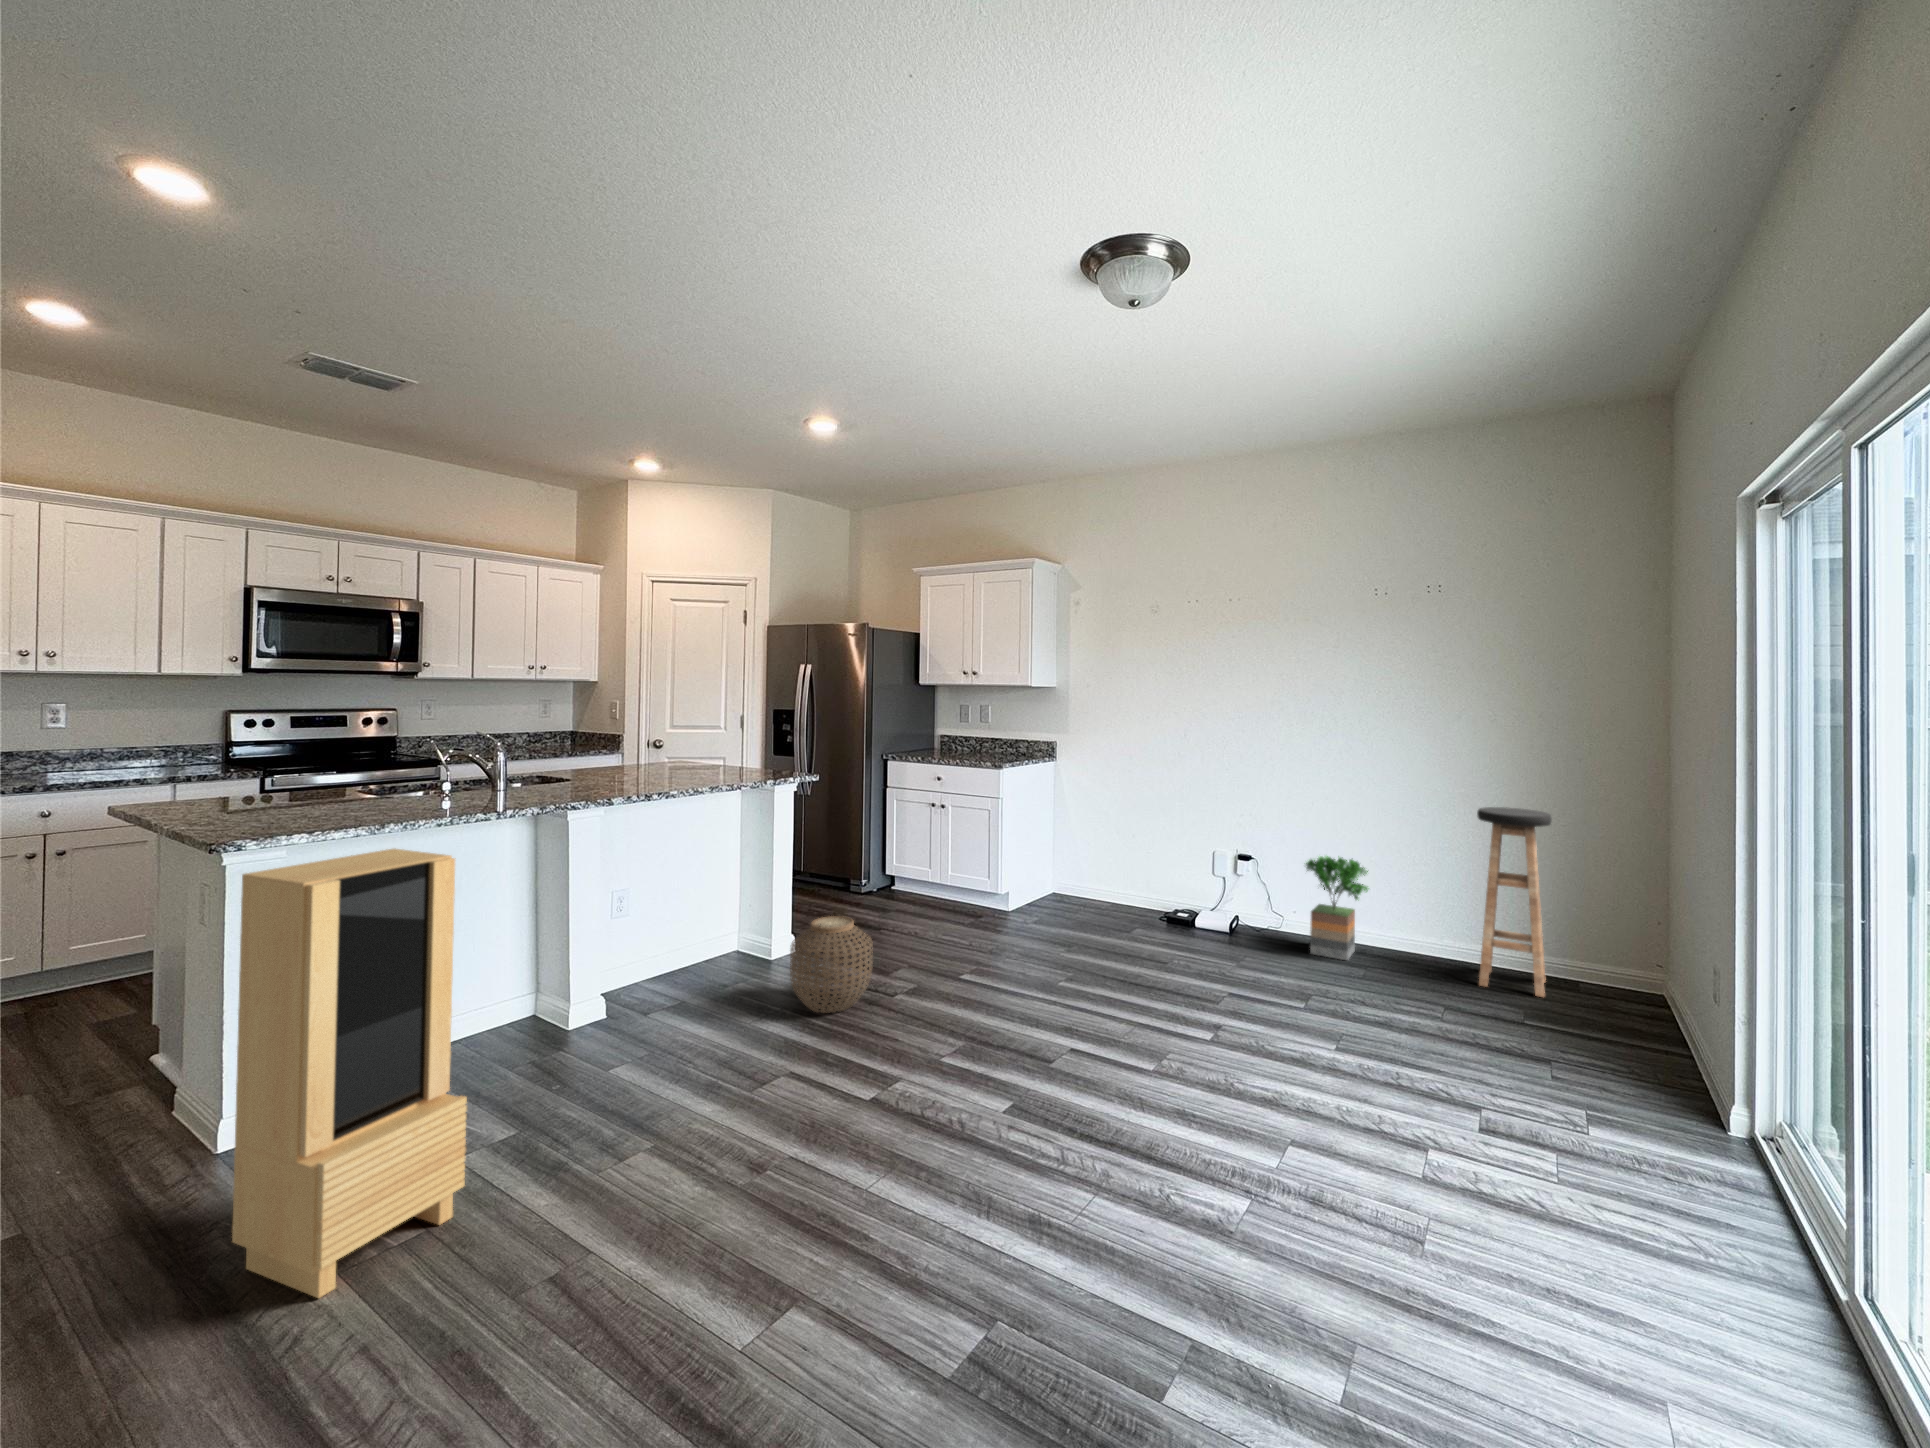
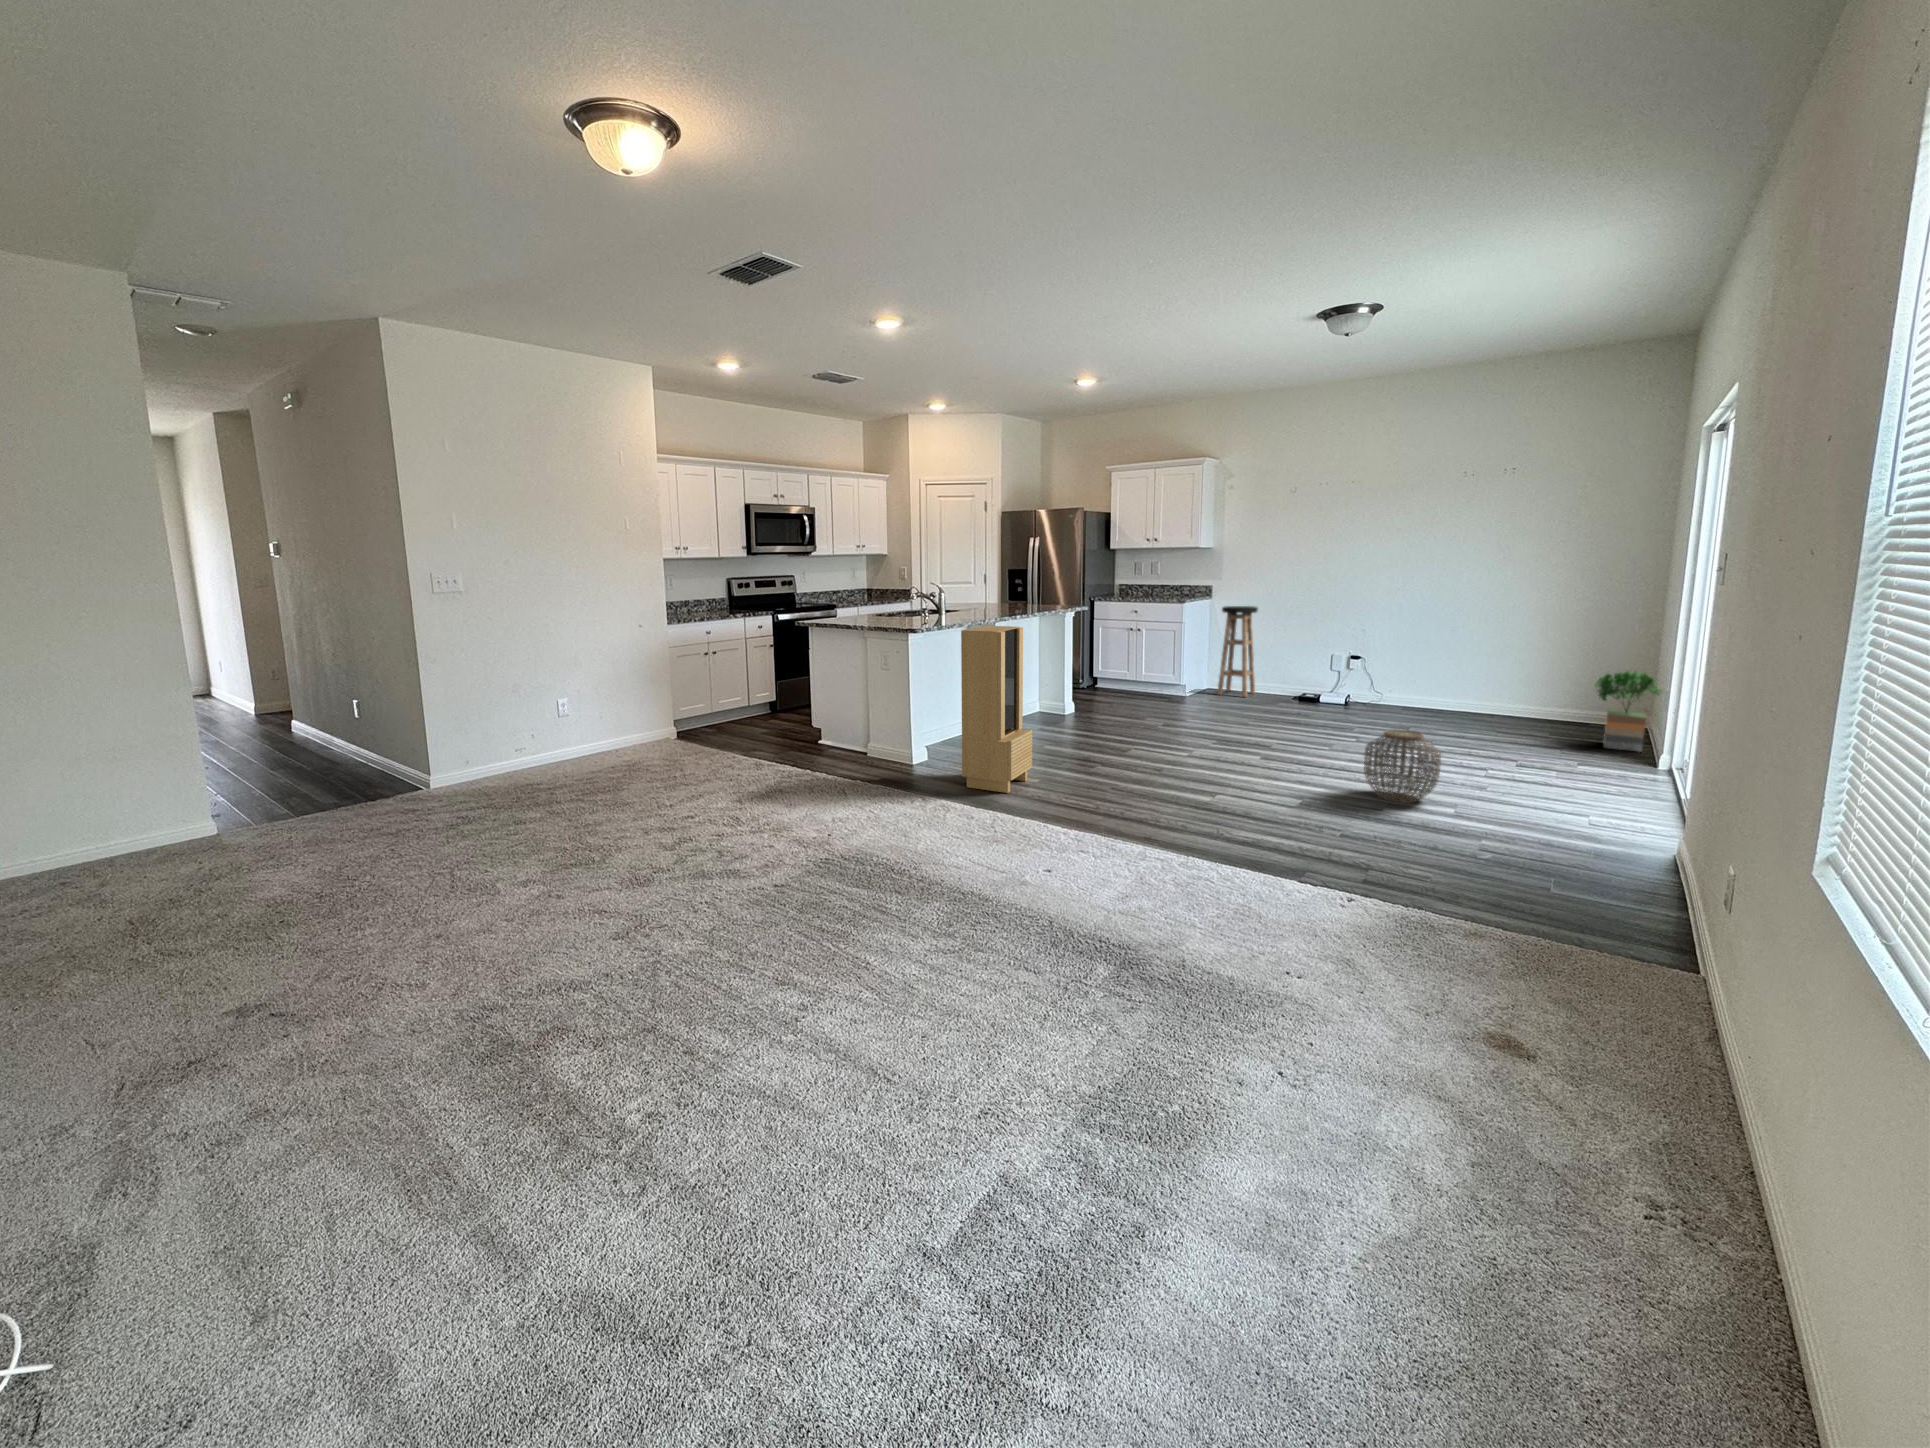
bar stool: present [1477,807,1552,997] -> present [1217,606,1258,697]
potted tree: present [1306,856,1369,960] -> present [1595,671,1661,752]
woven basket: present [790,916,873,1013] -> present [1364,729,1441,802]

